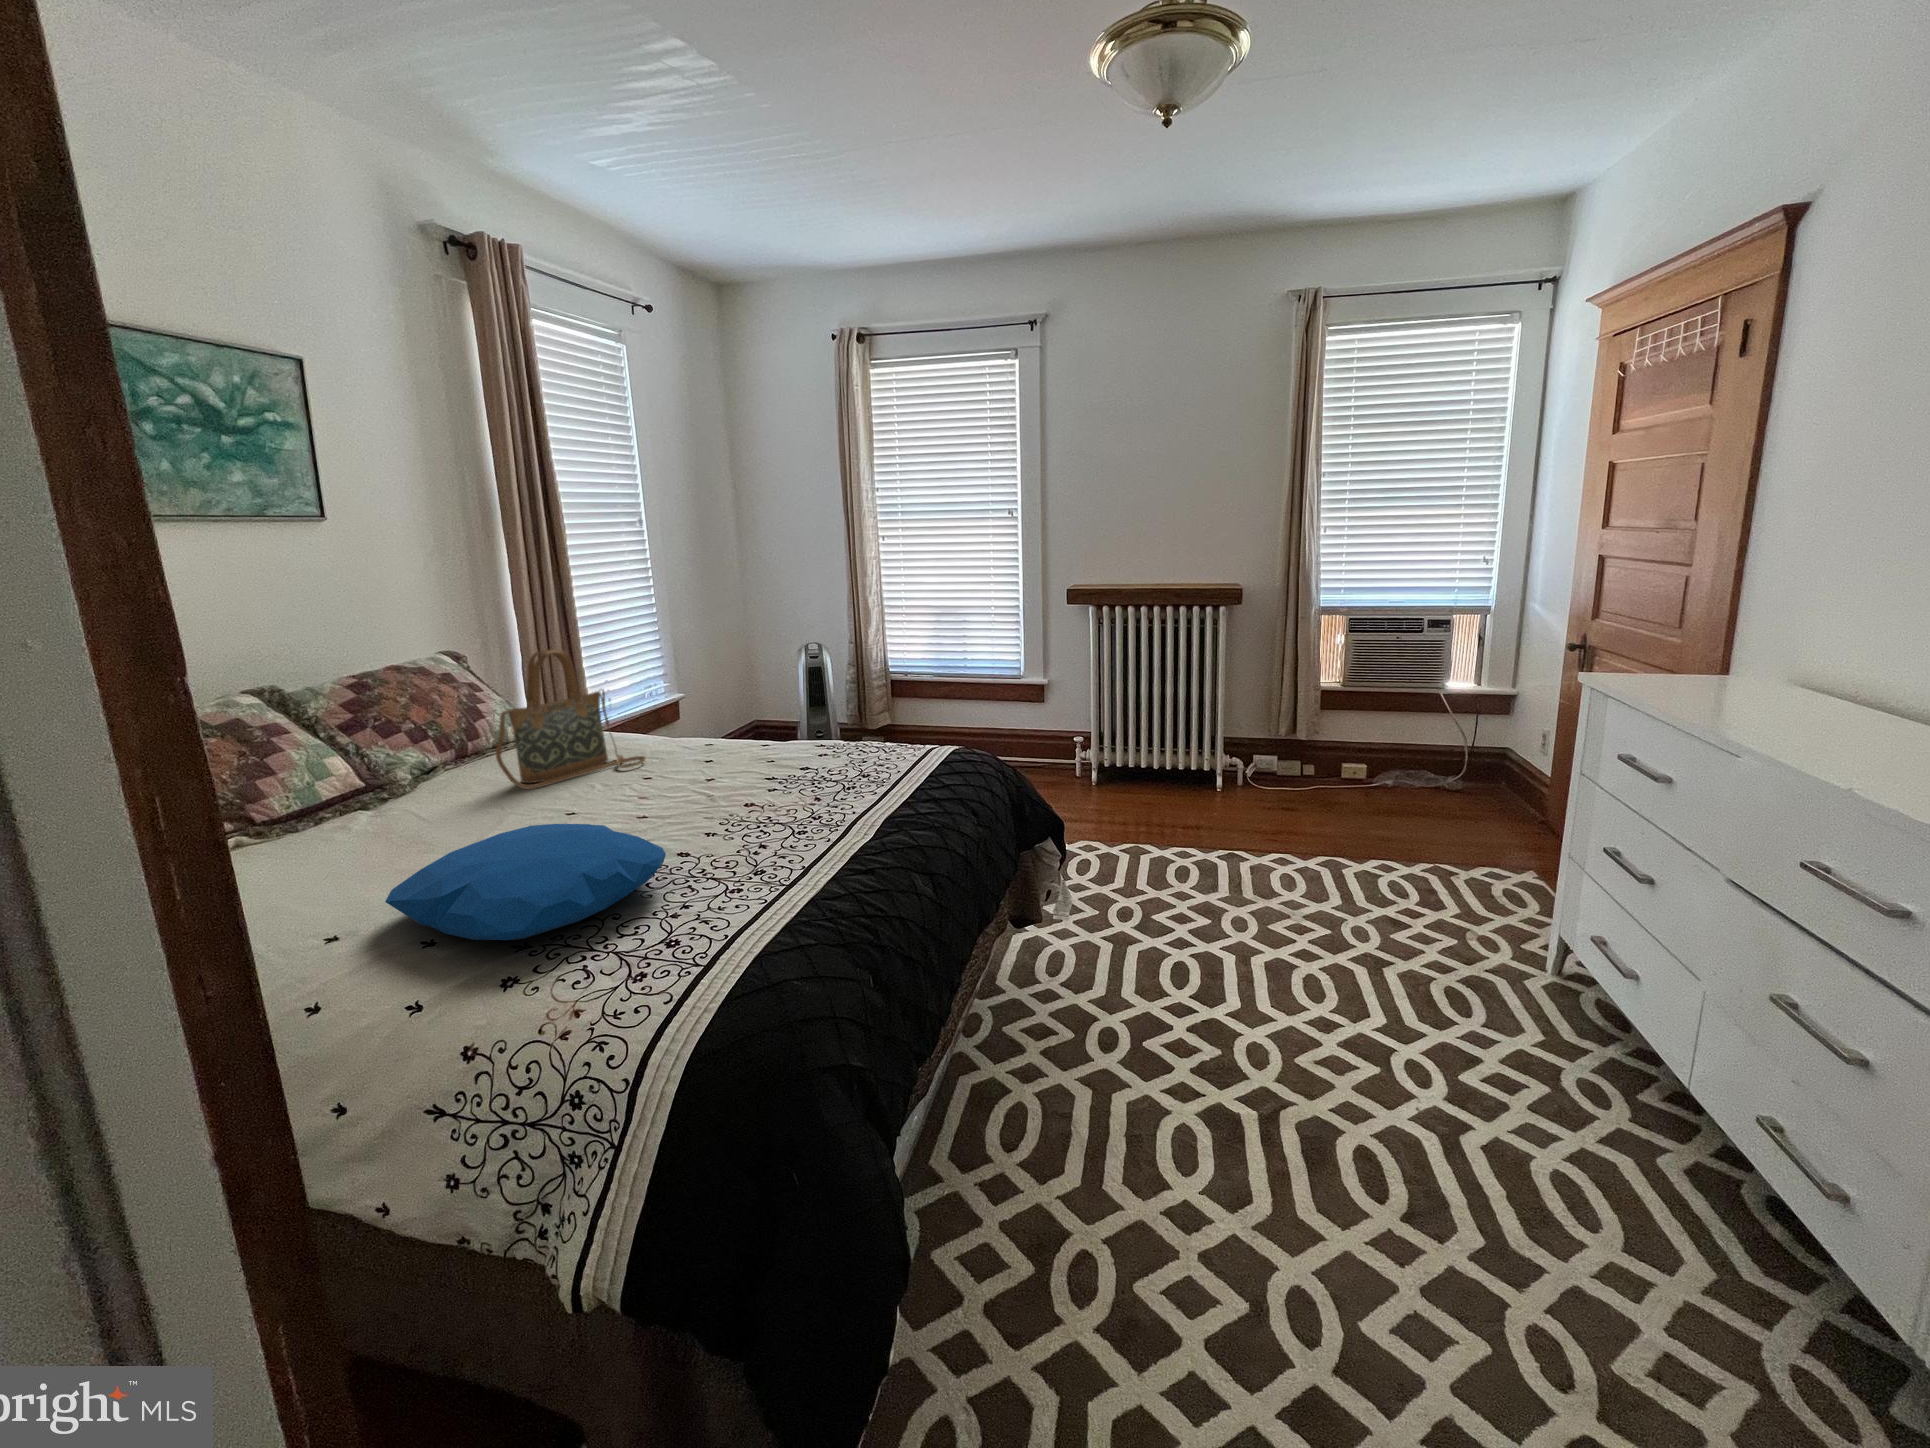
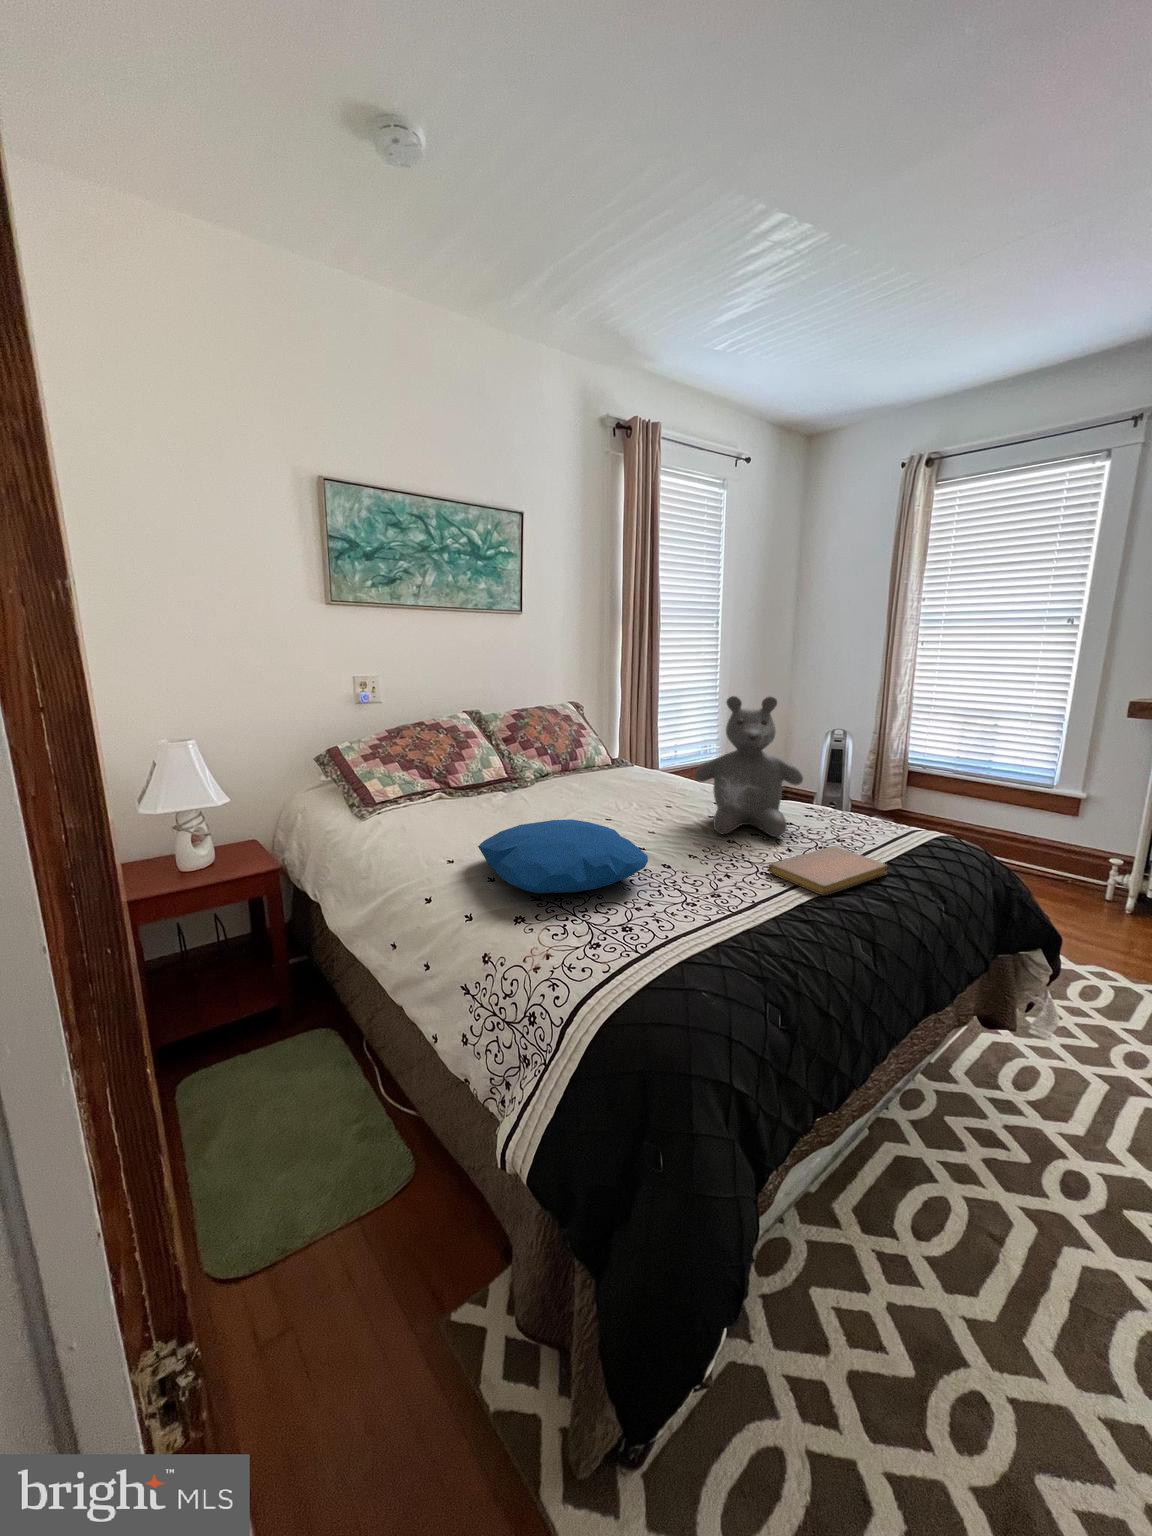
teddy bear: none [682,624,812,799] -> present [695,696,803,837]
handbag: present [496,650,645,789] -> none [576,704,673,799]
notebook: none [805,784,922,840] -> present [768,846,887,895]

